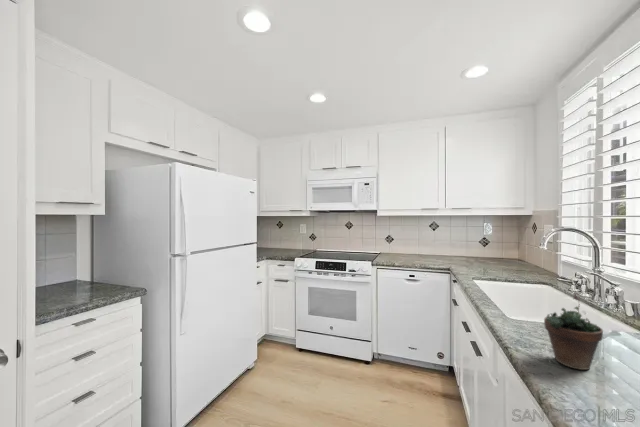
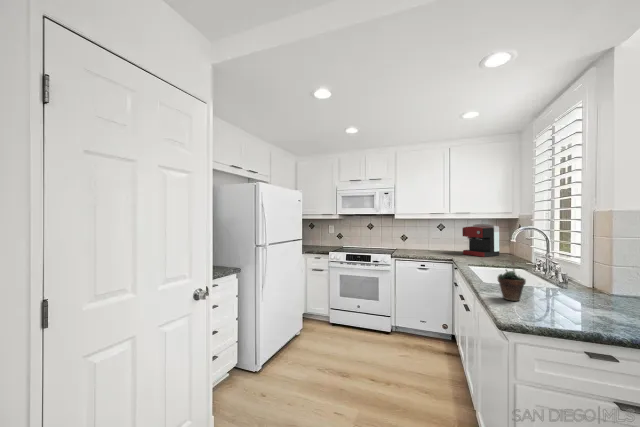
coffee maker: none [461,222,508,265] -> present [462,224,499,257]

